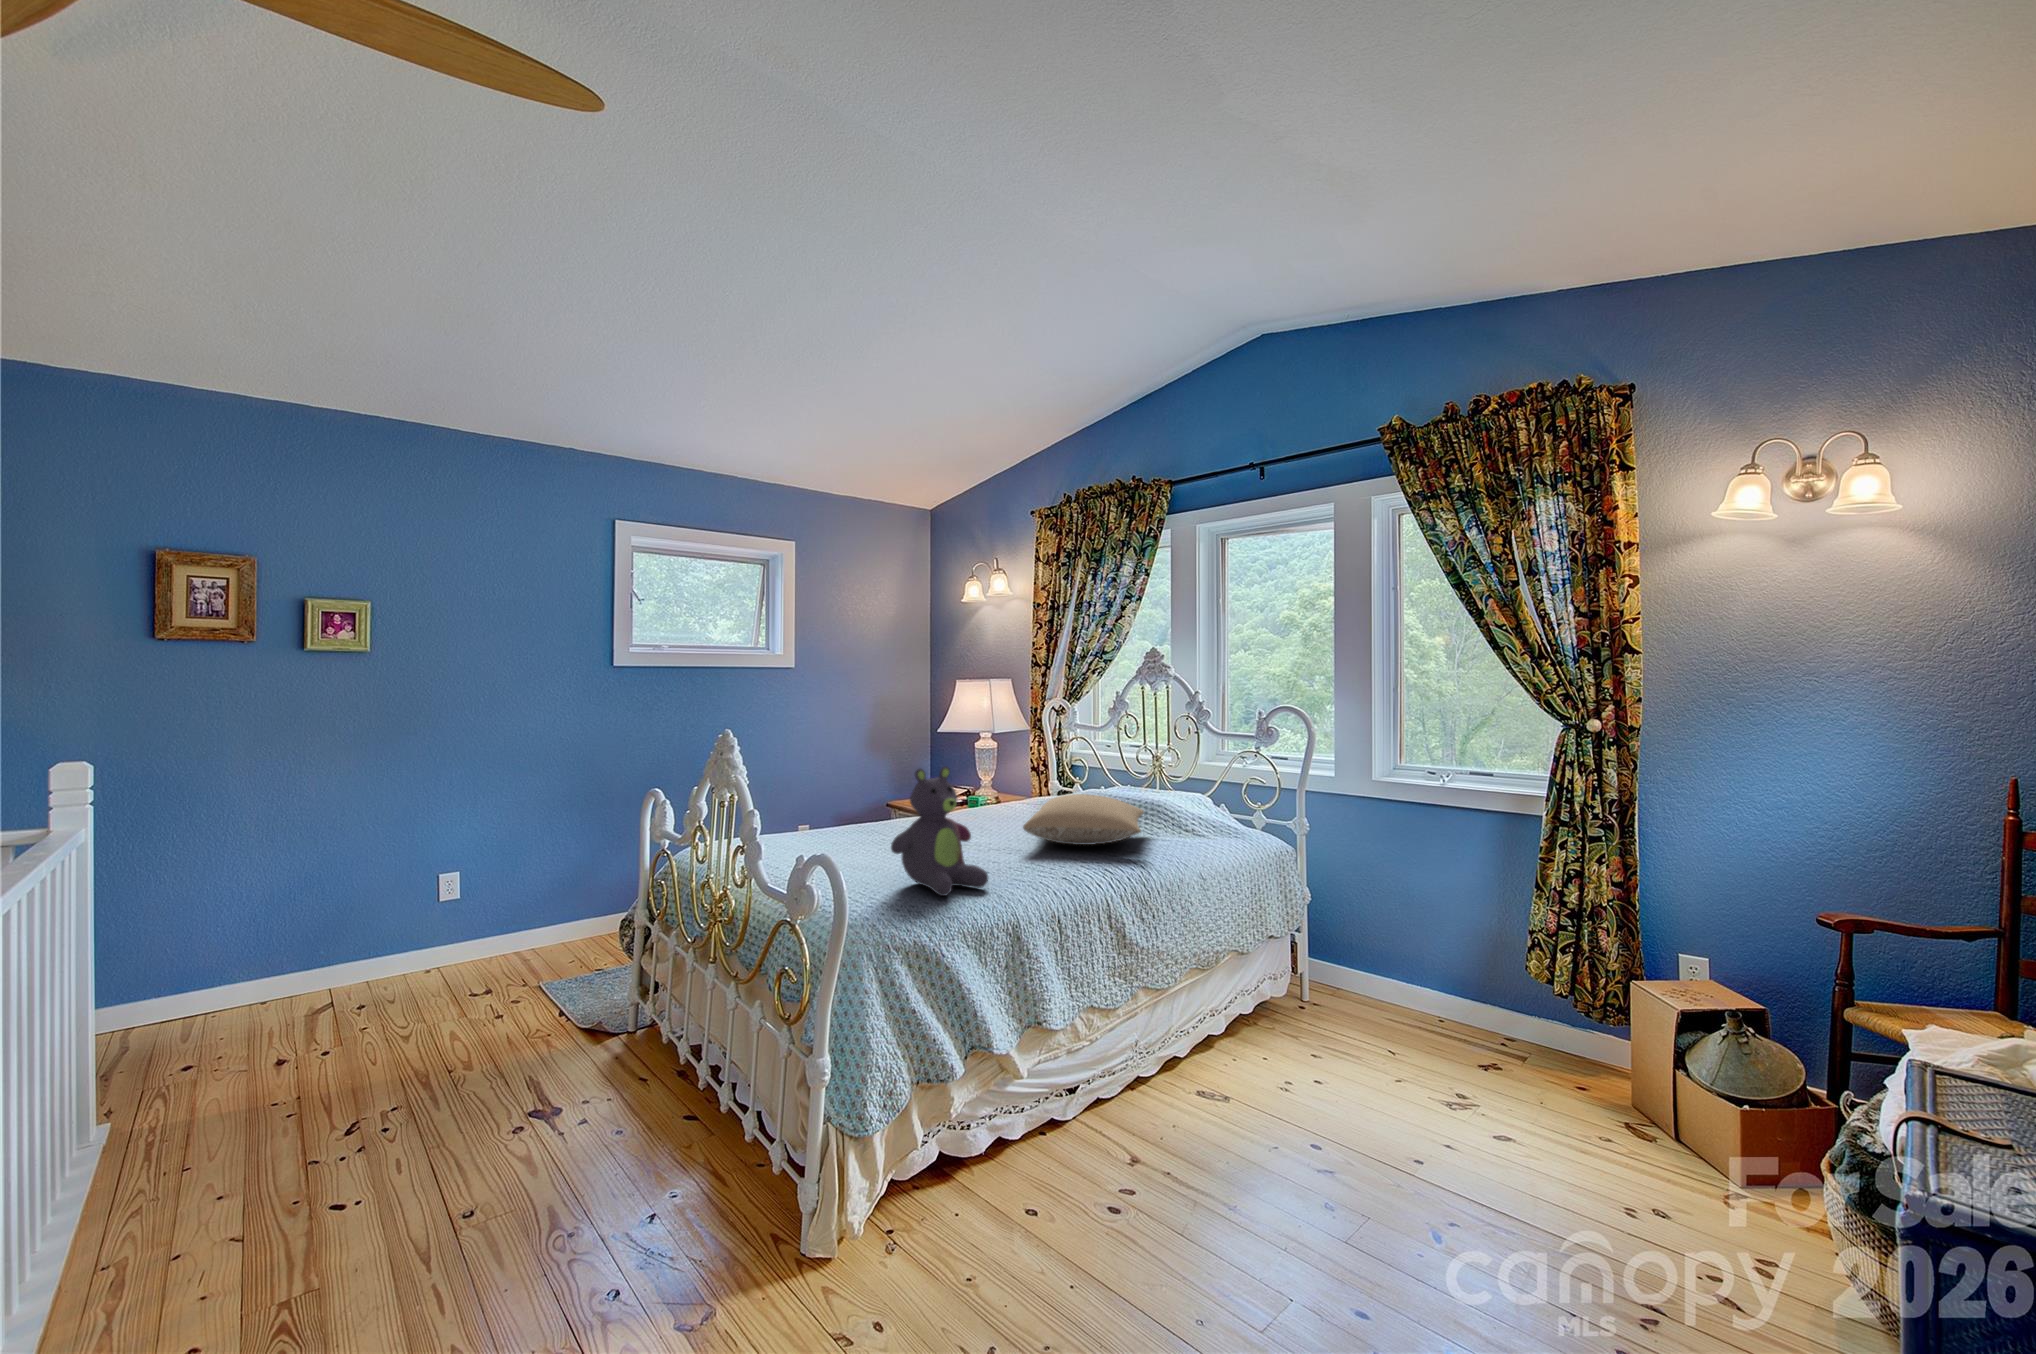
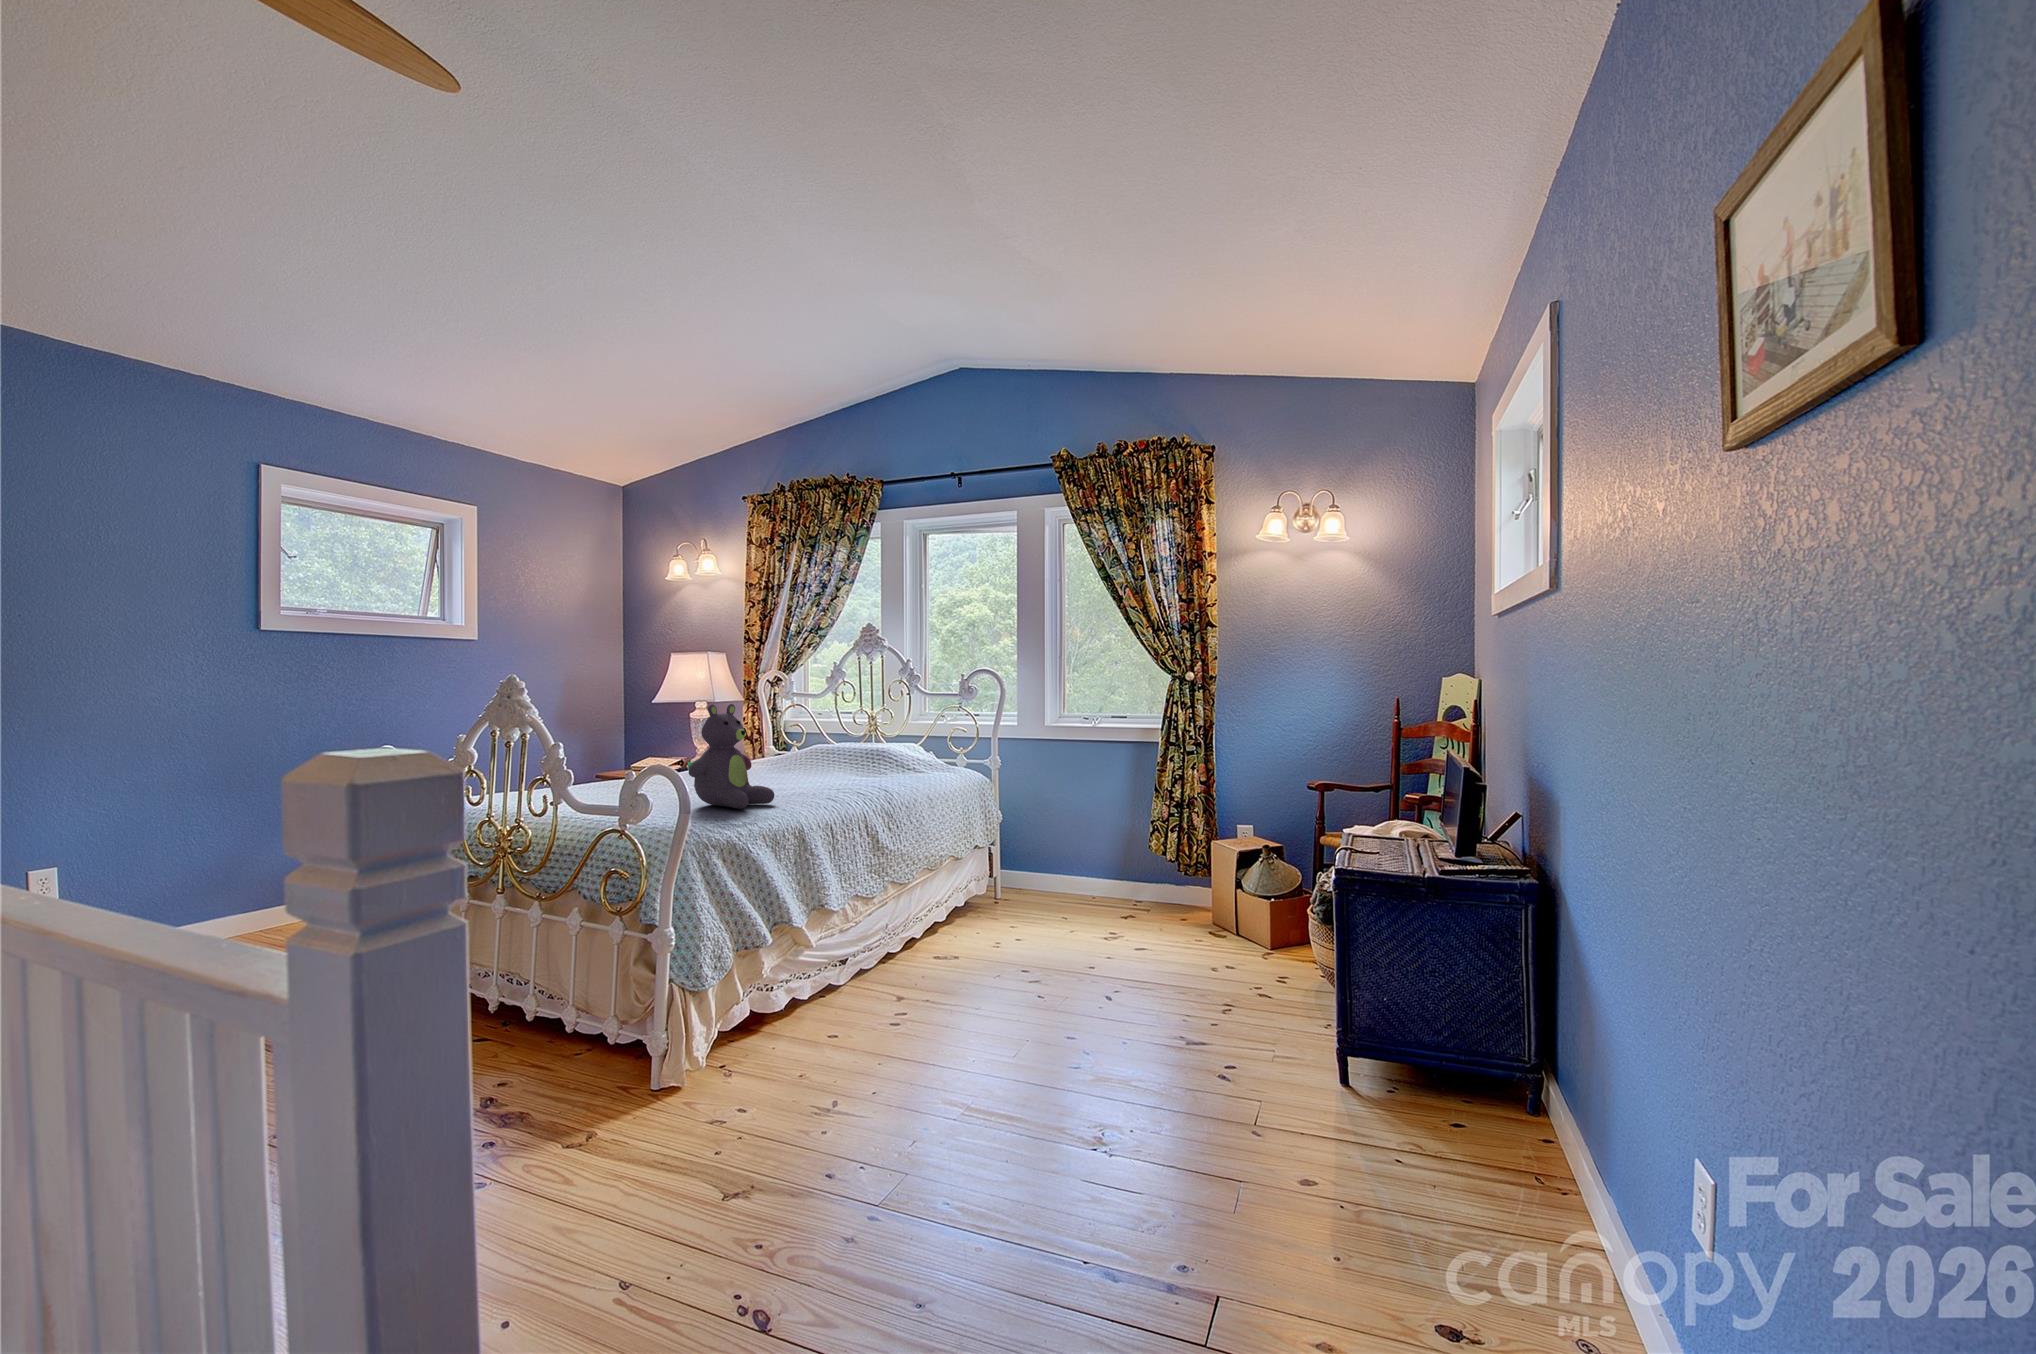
pillow: present [1023,794,1144,845] -> none [784,739,885,779]

